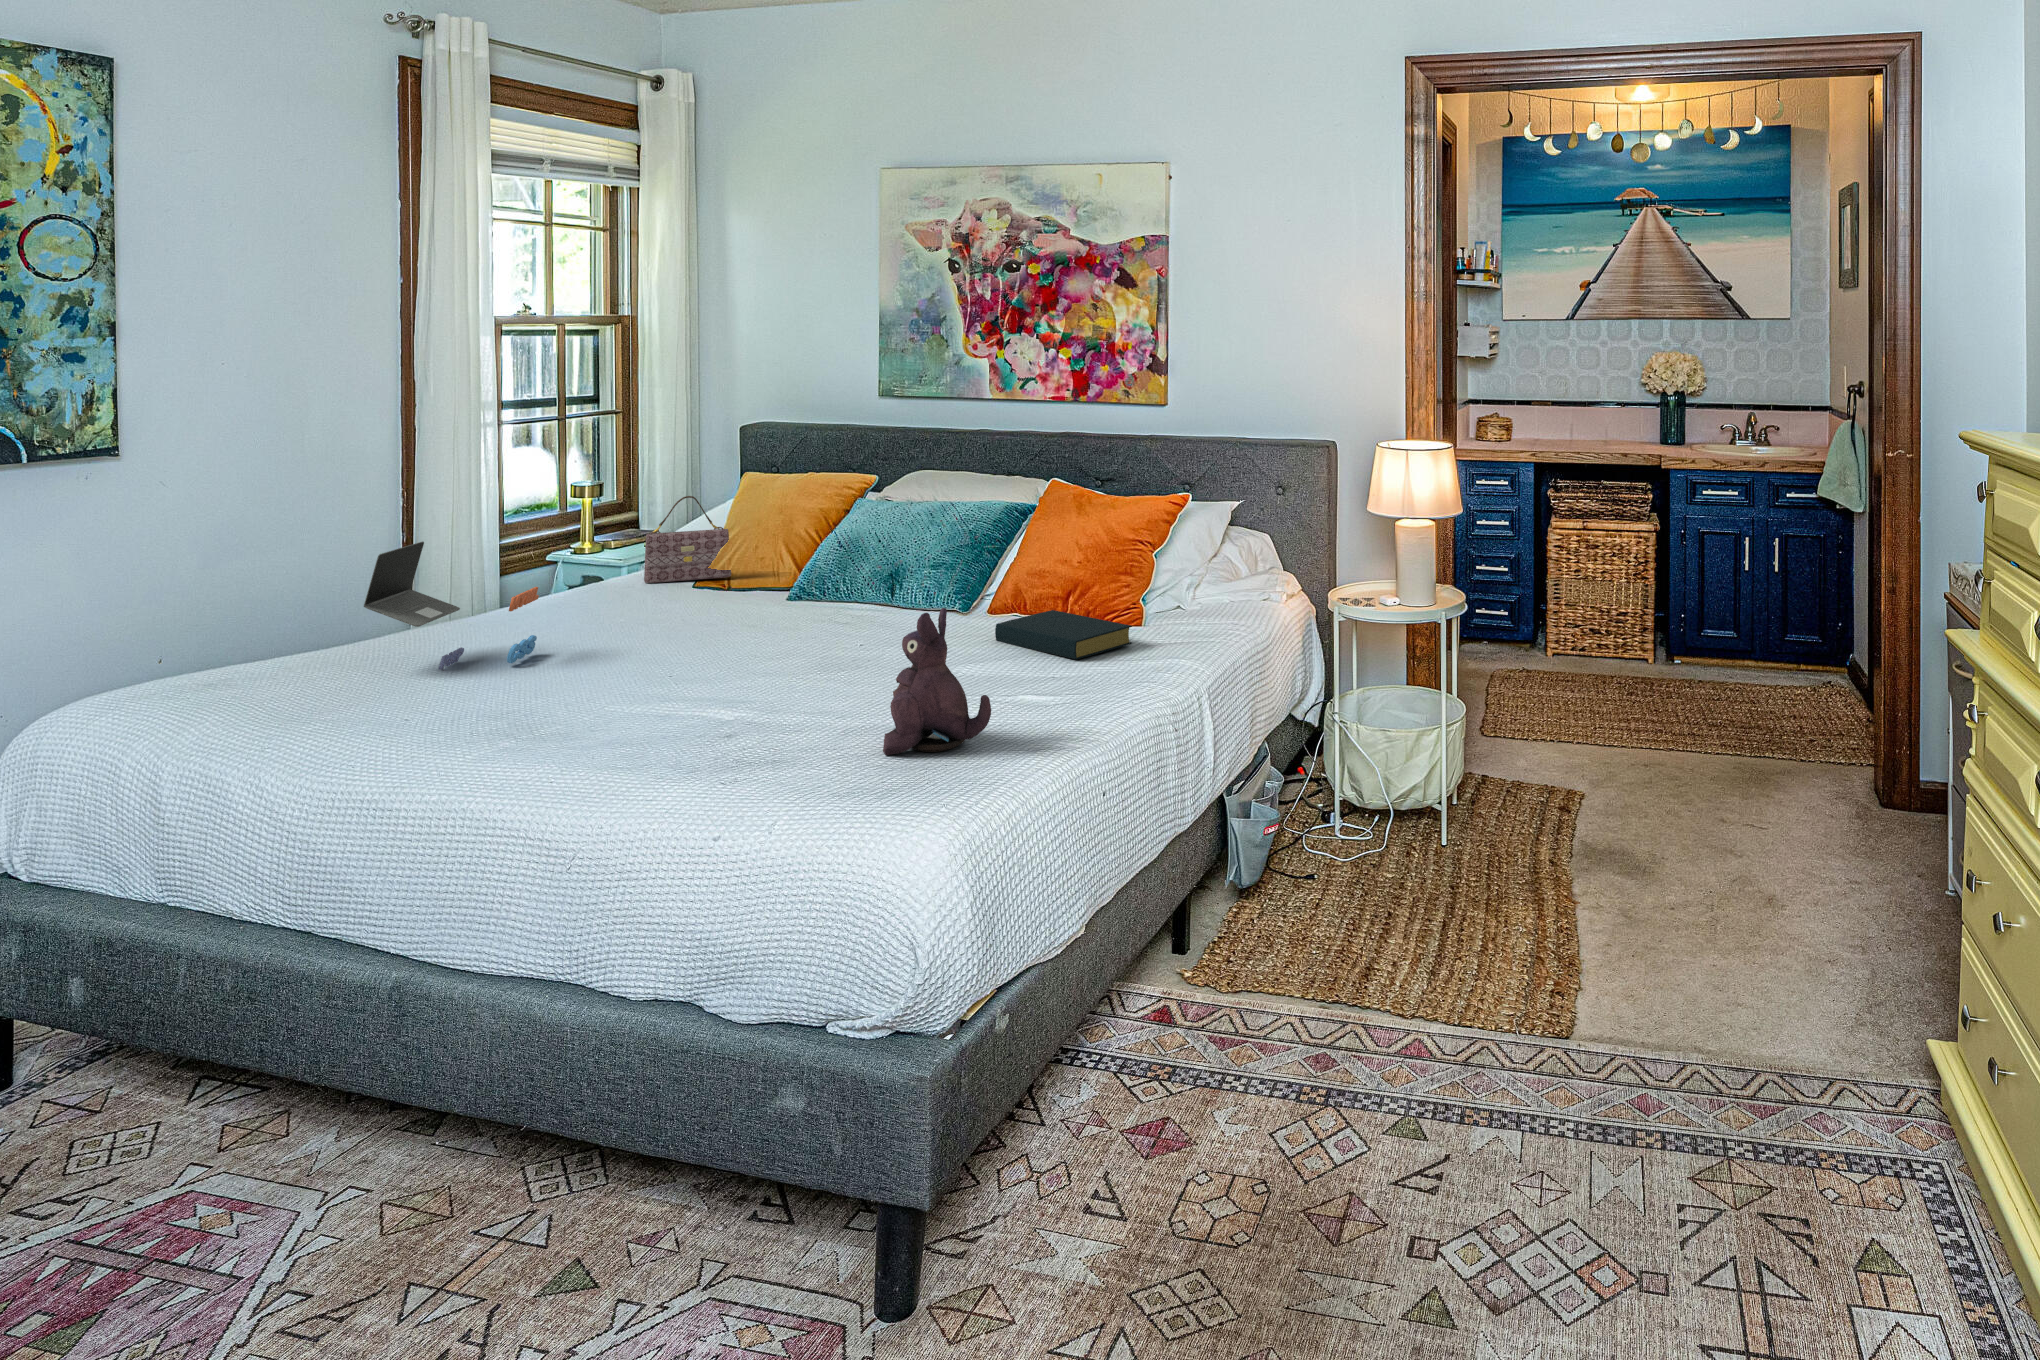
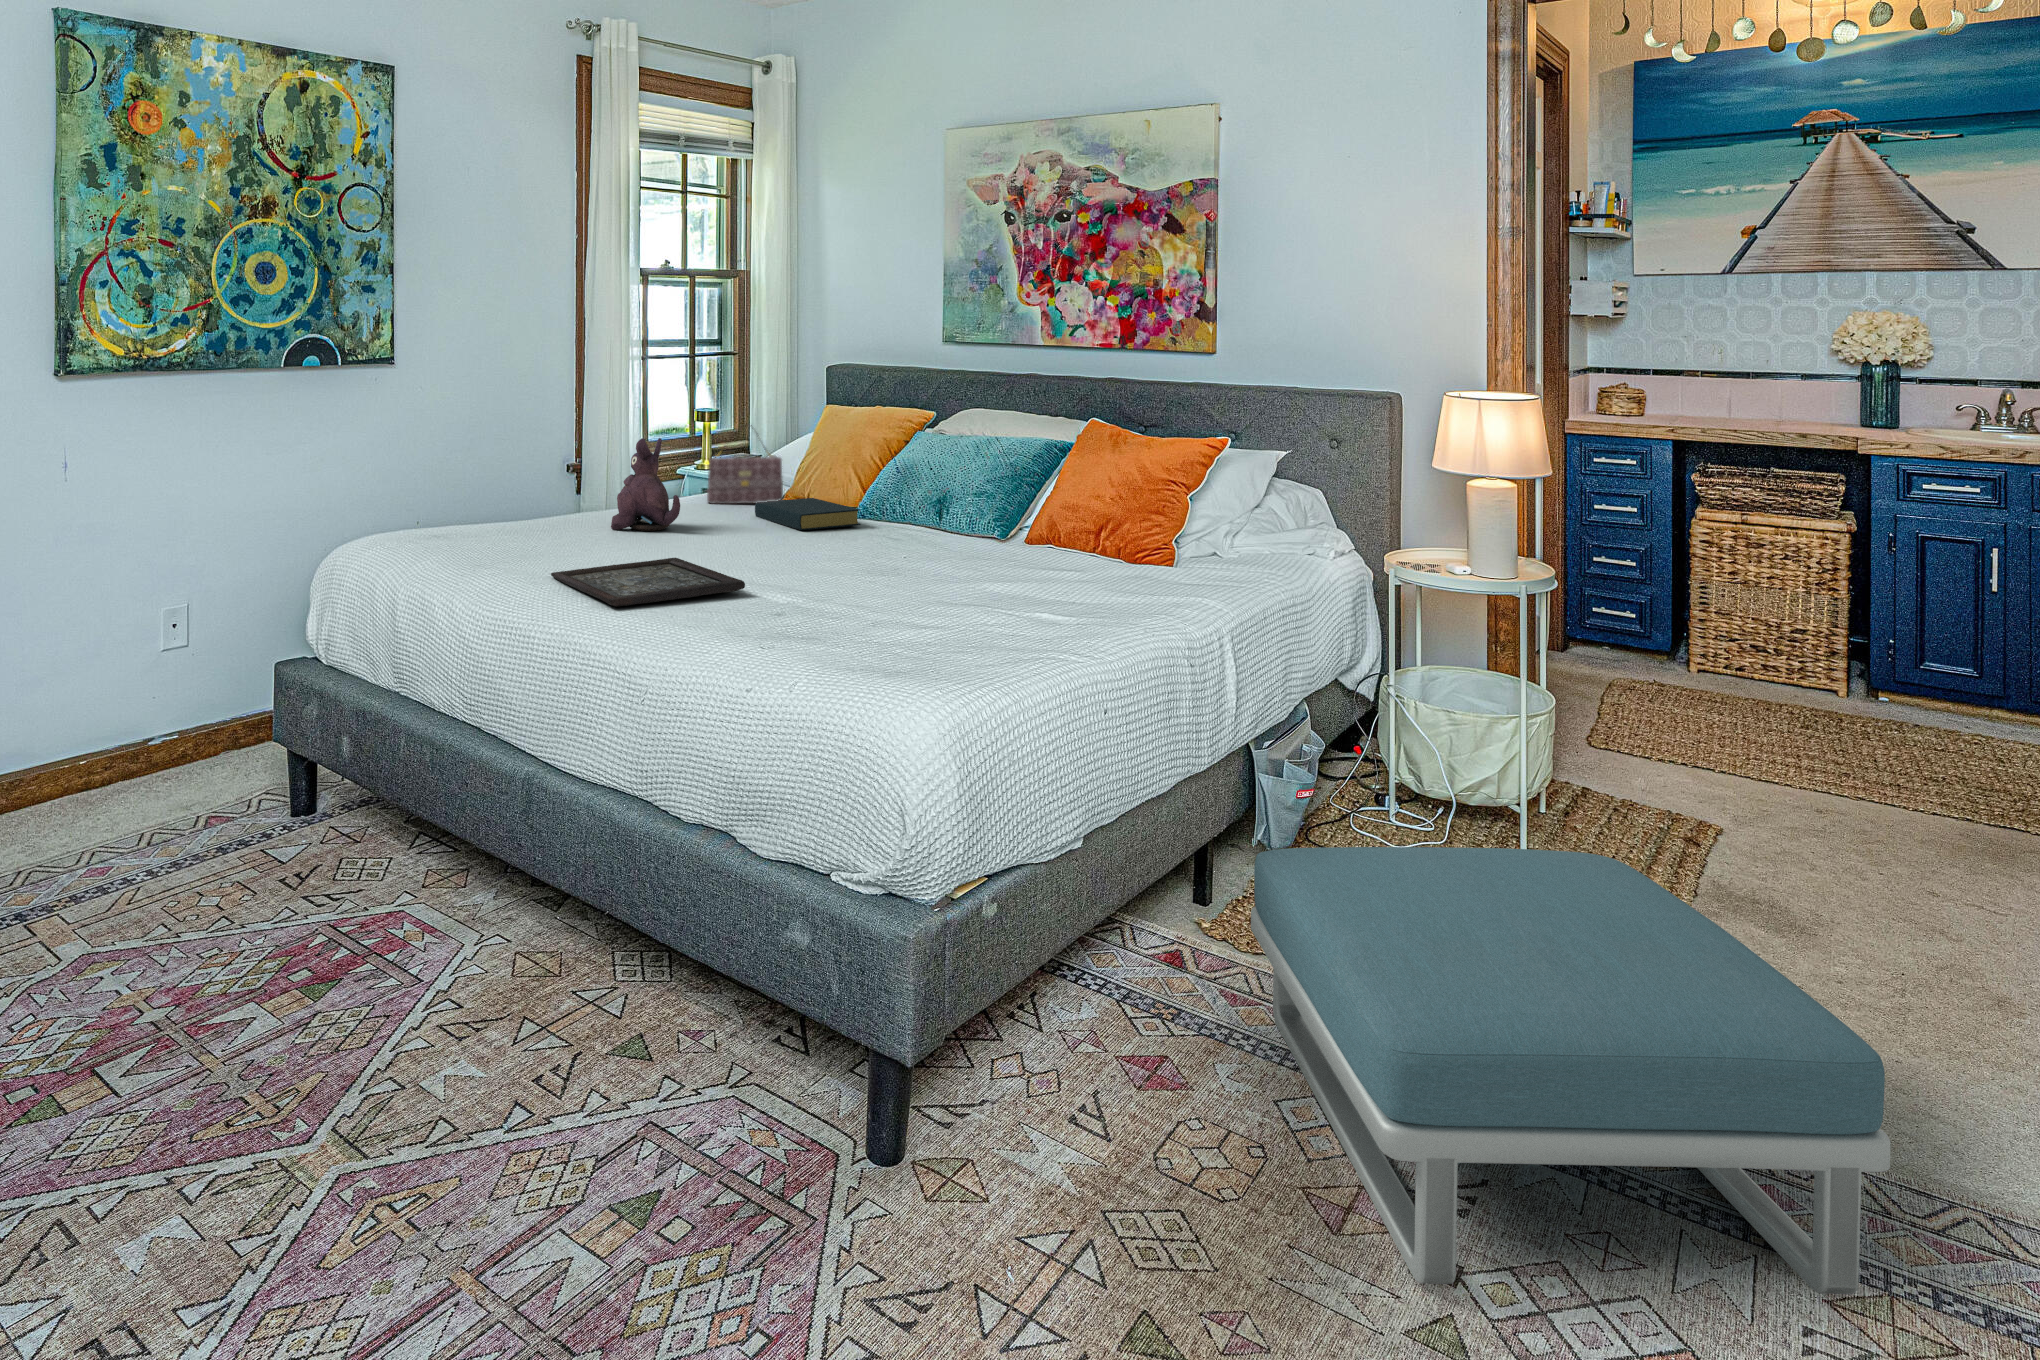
laptop: present [364,541,539,670] -> none [463,440,605,552]
plush toy: present [883,608,991,755] -> present [611,438,680,531]
hardback book: present [995,610,1132,660] -> present [755,498,861,530]
tray: none [487,662,719,734] -> present [551,558,745,607]
footstool: none [1238,862,1742,1283] -> present [1251,847,1890,1294]

